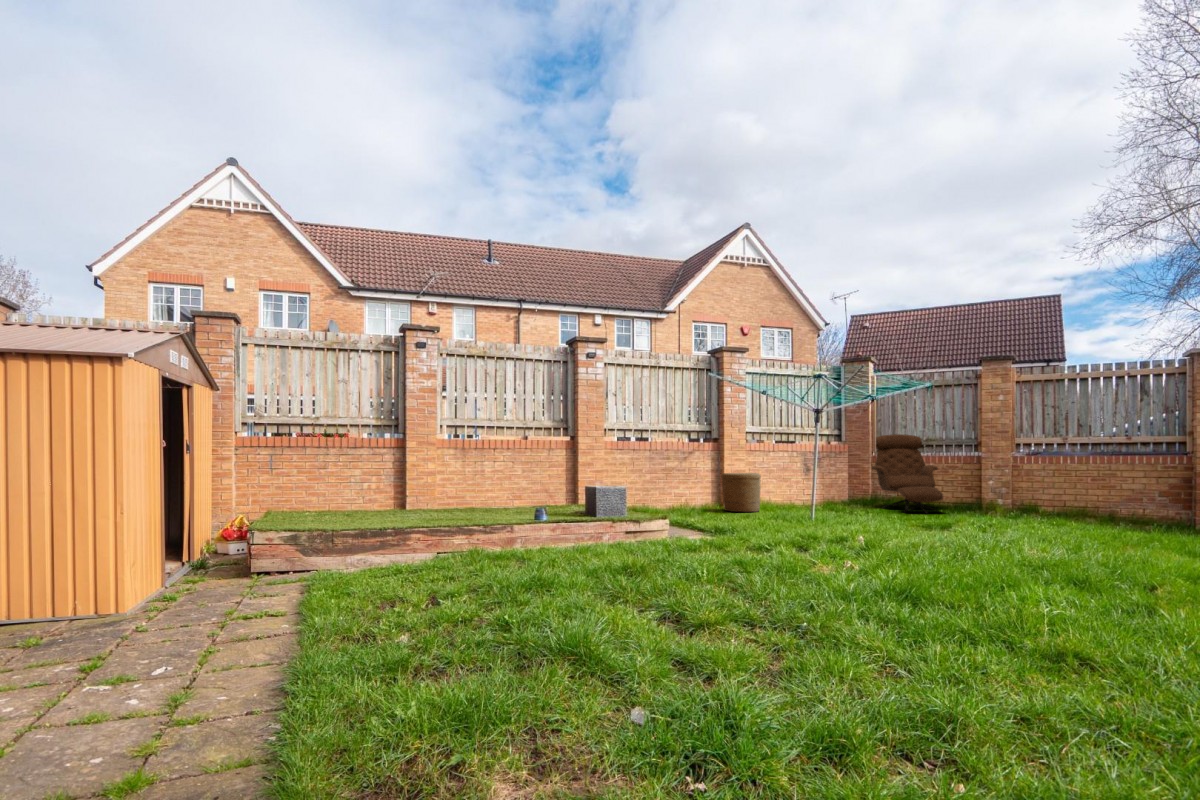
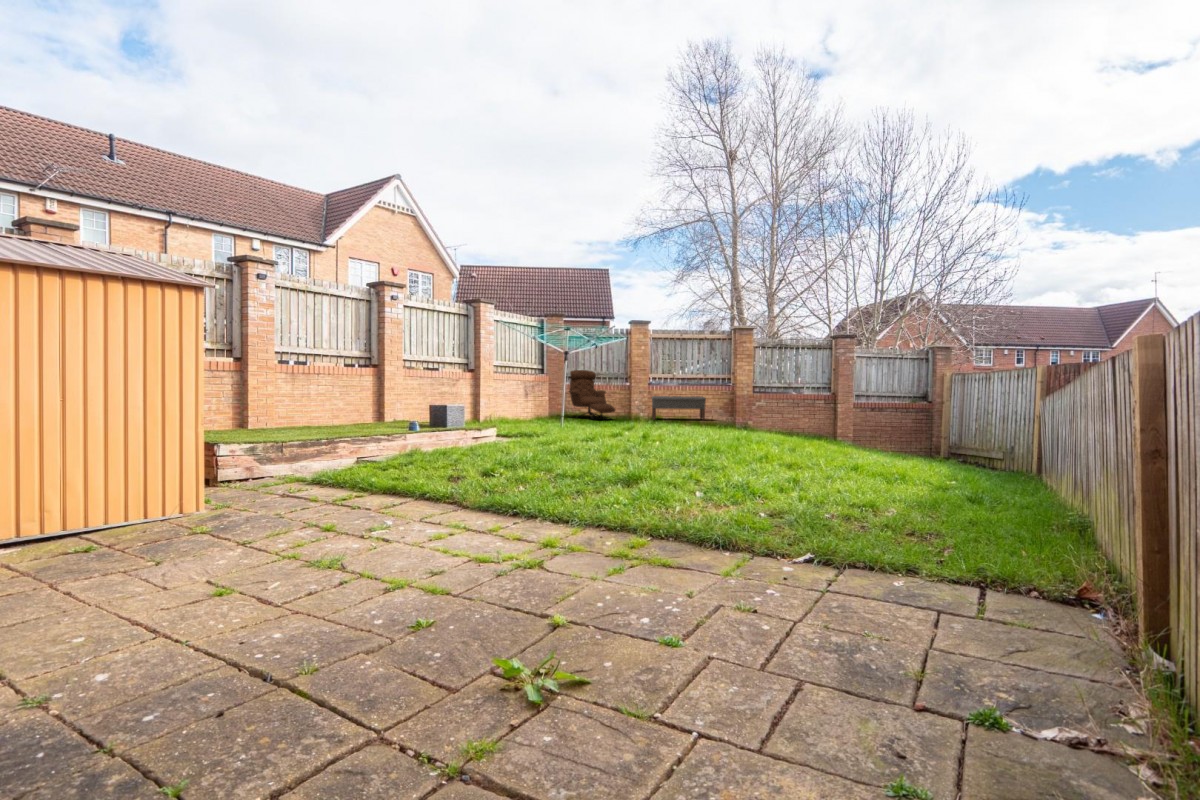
basket: present [721,473,761,512] -> none [481,395,510,423]
bench: none [1016,475,1131,521] -> present [652,396,706,420]

